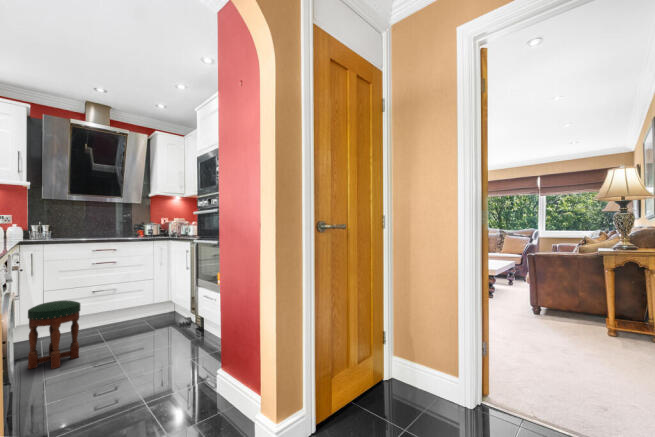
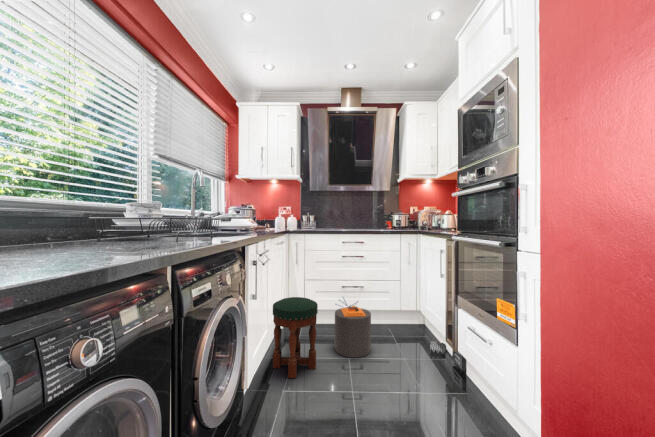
trash can: none [90,295,130,344] -> present [334,298,371,358]

